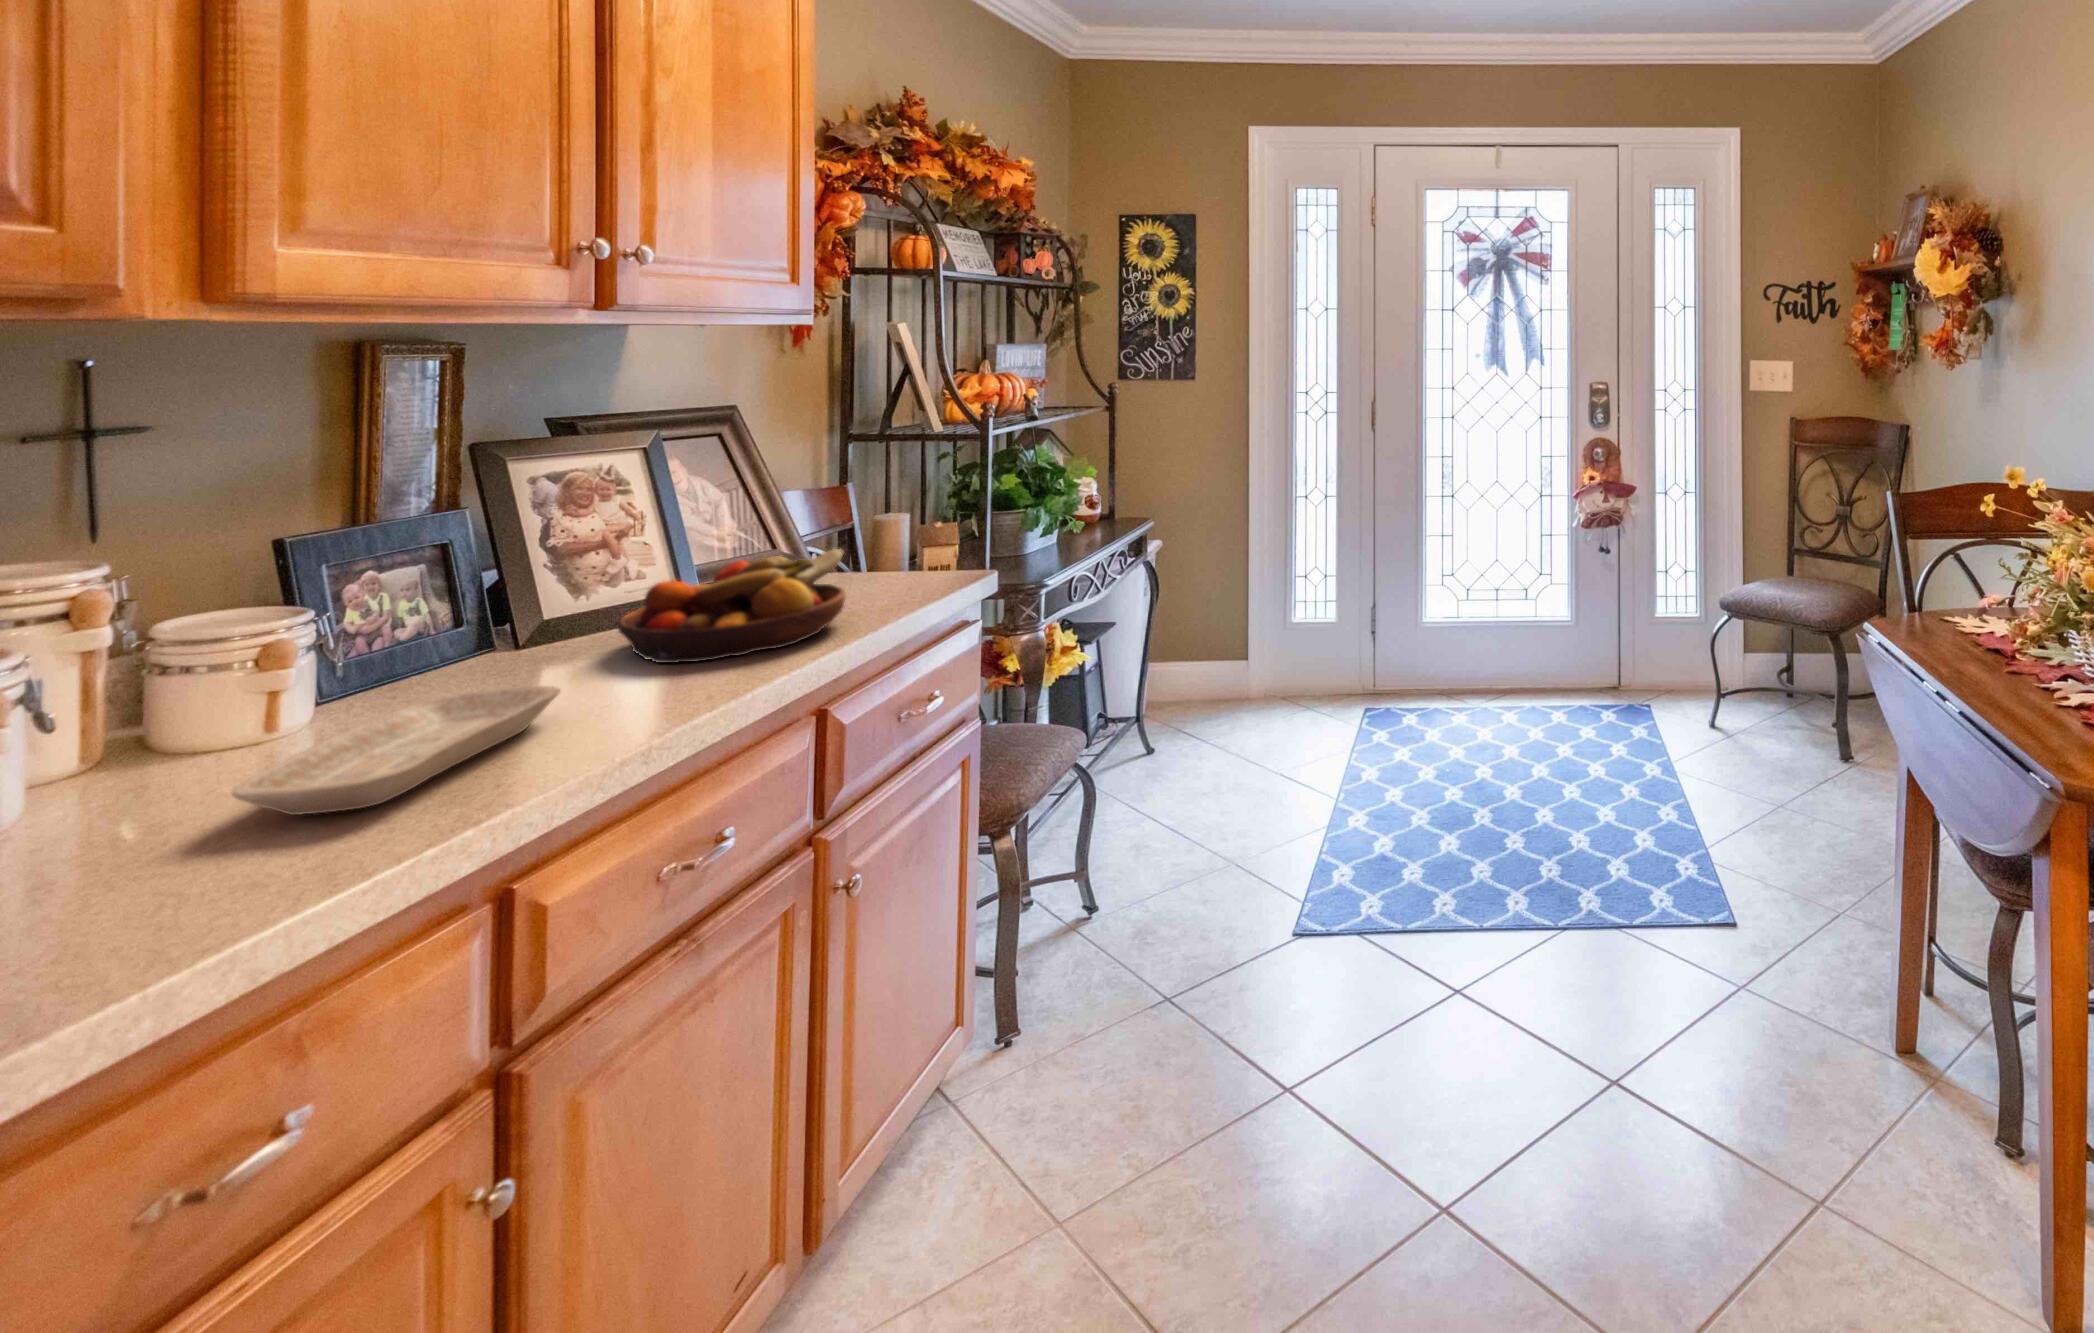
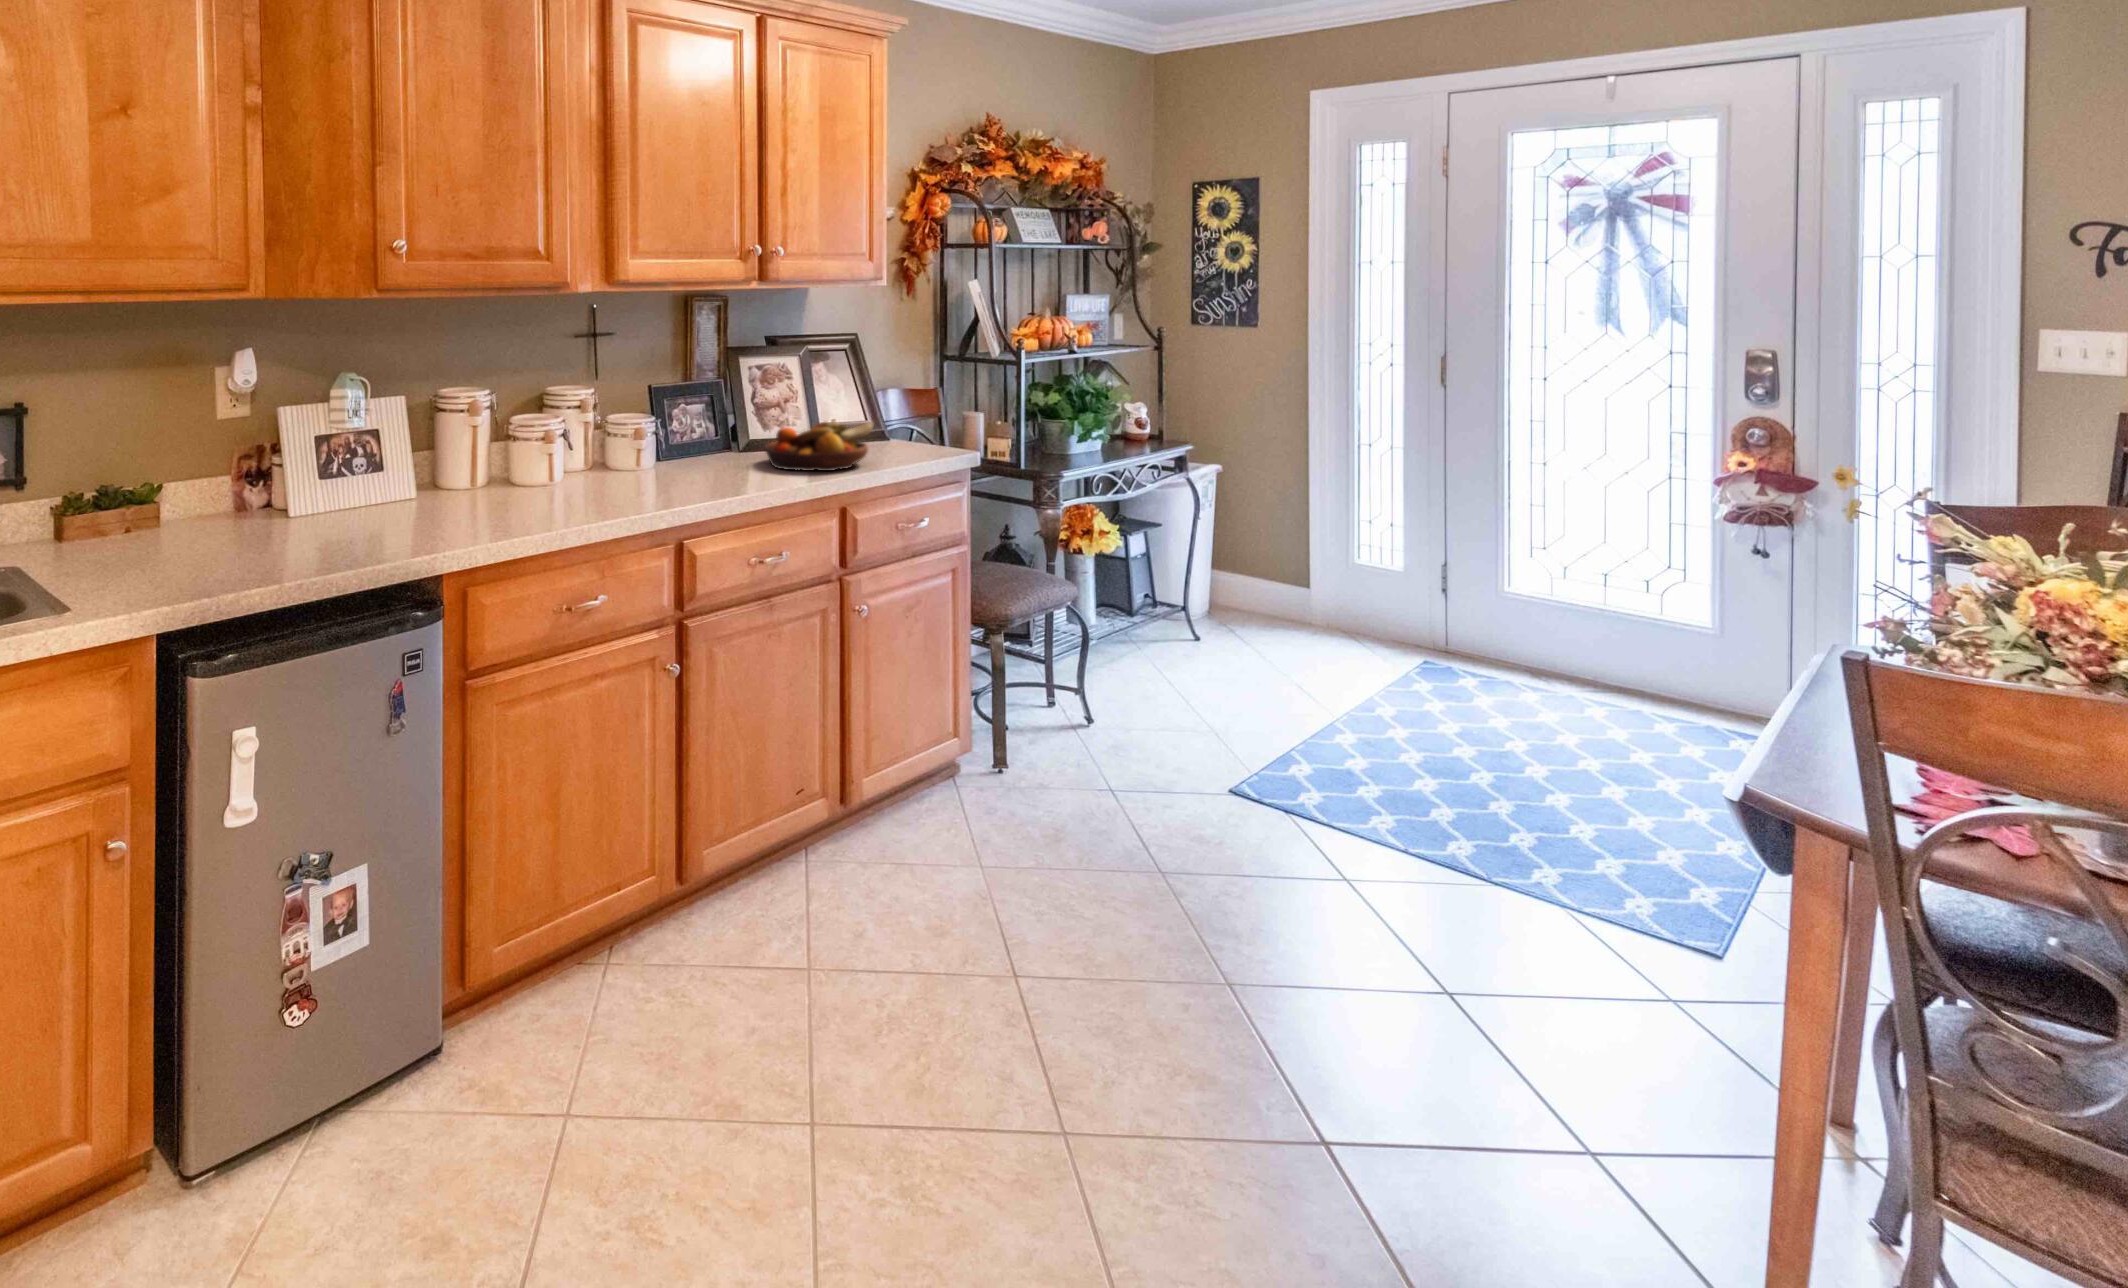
tray: present [232,686,560,815] -> none [612,462,723,494]

